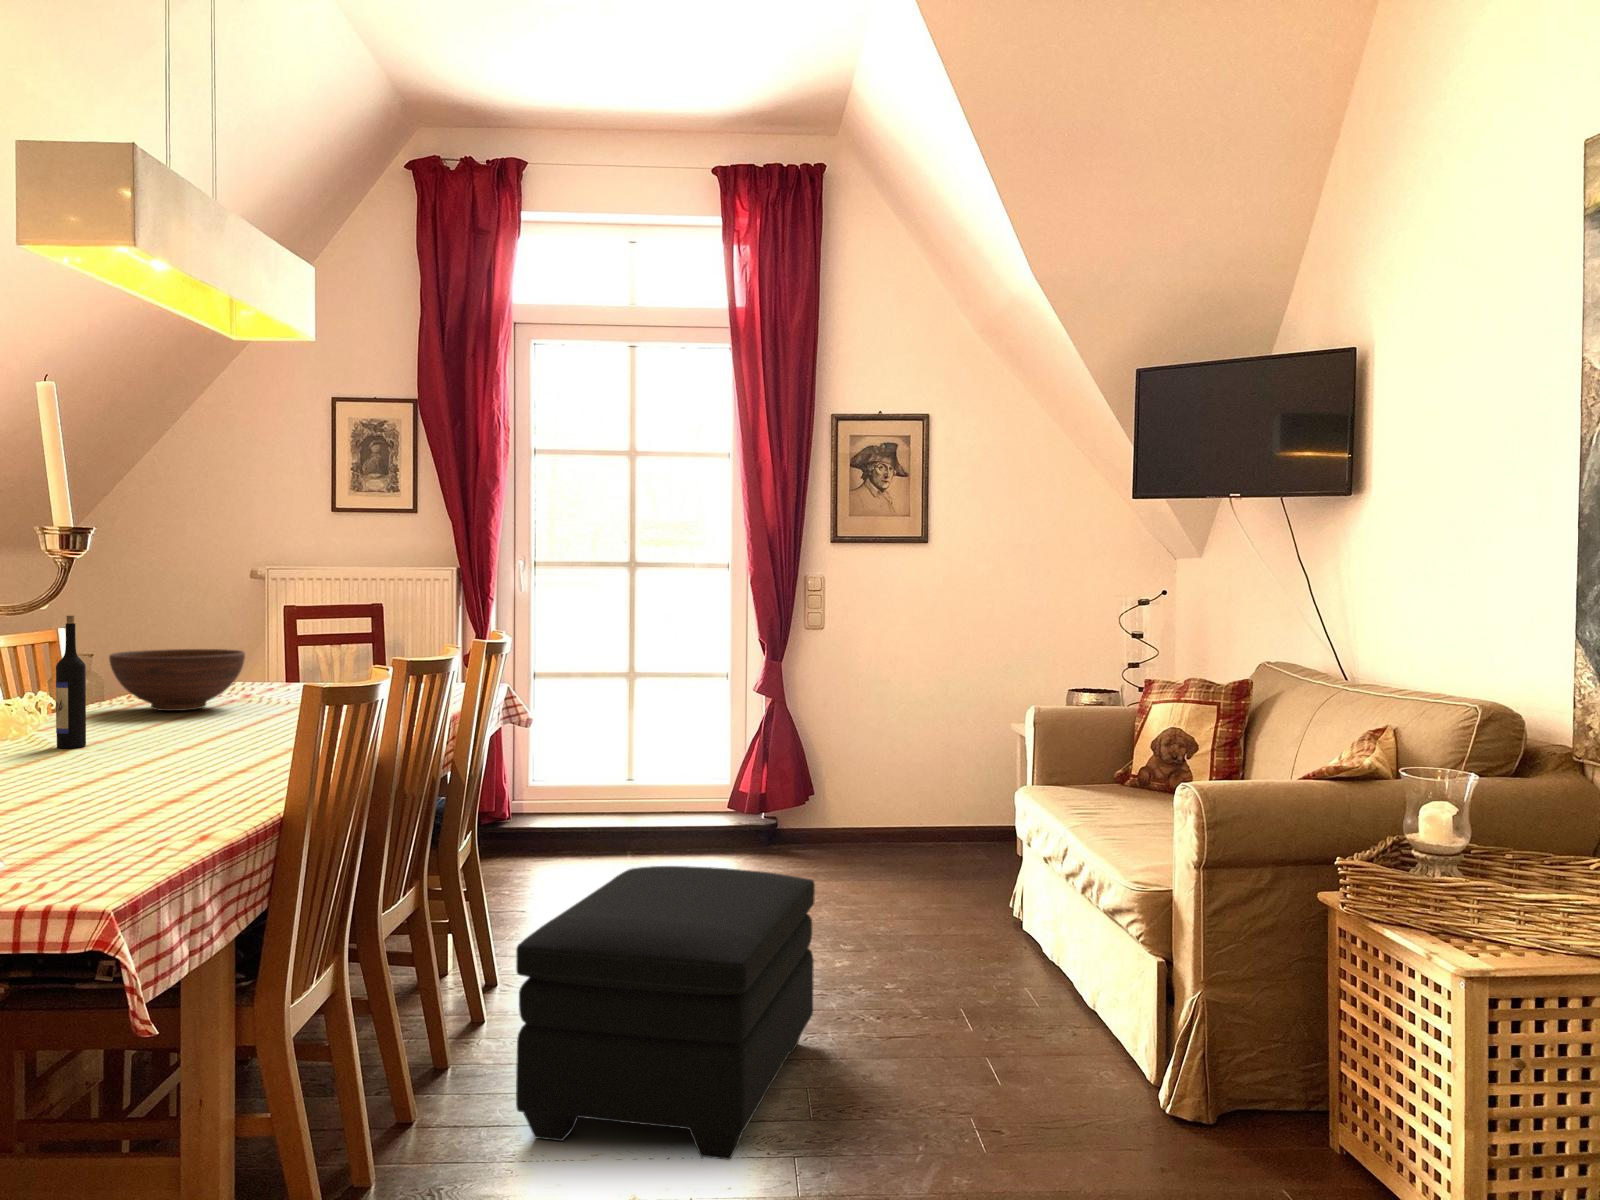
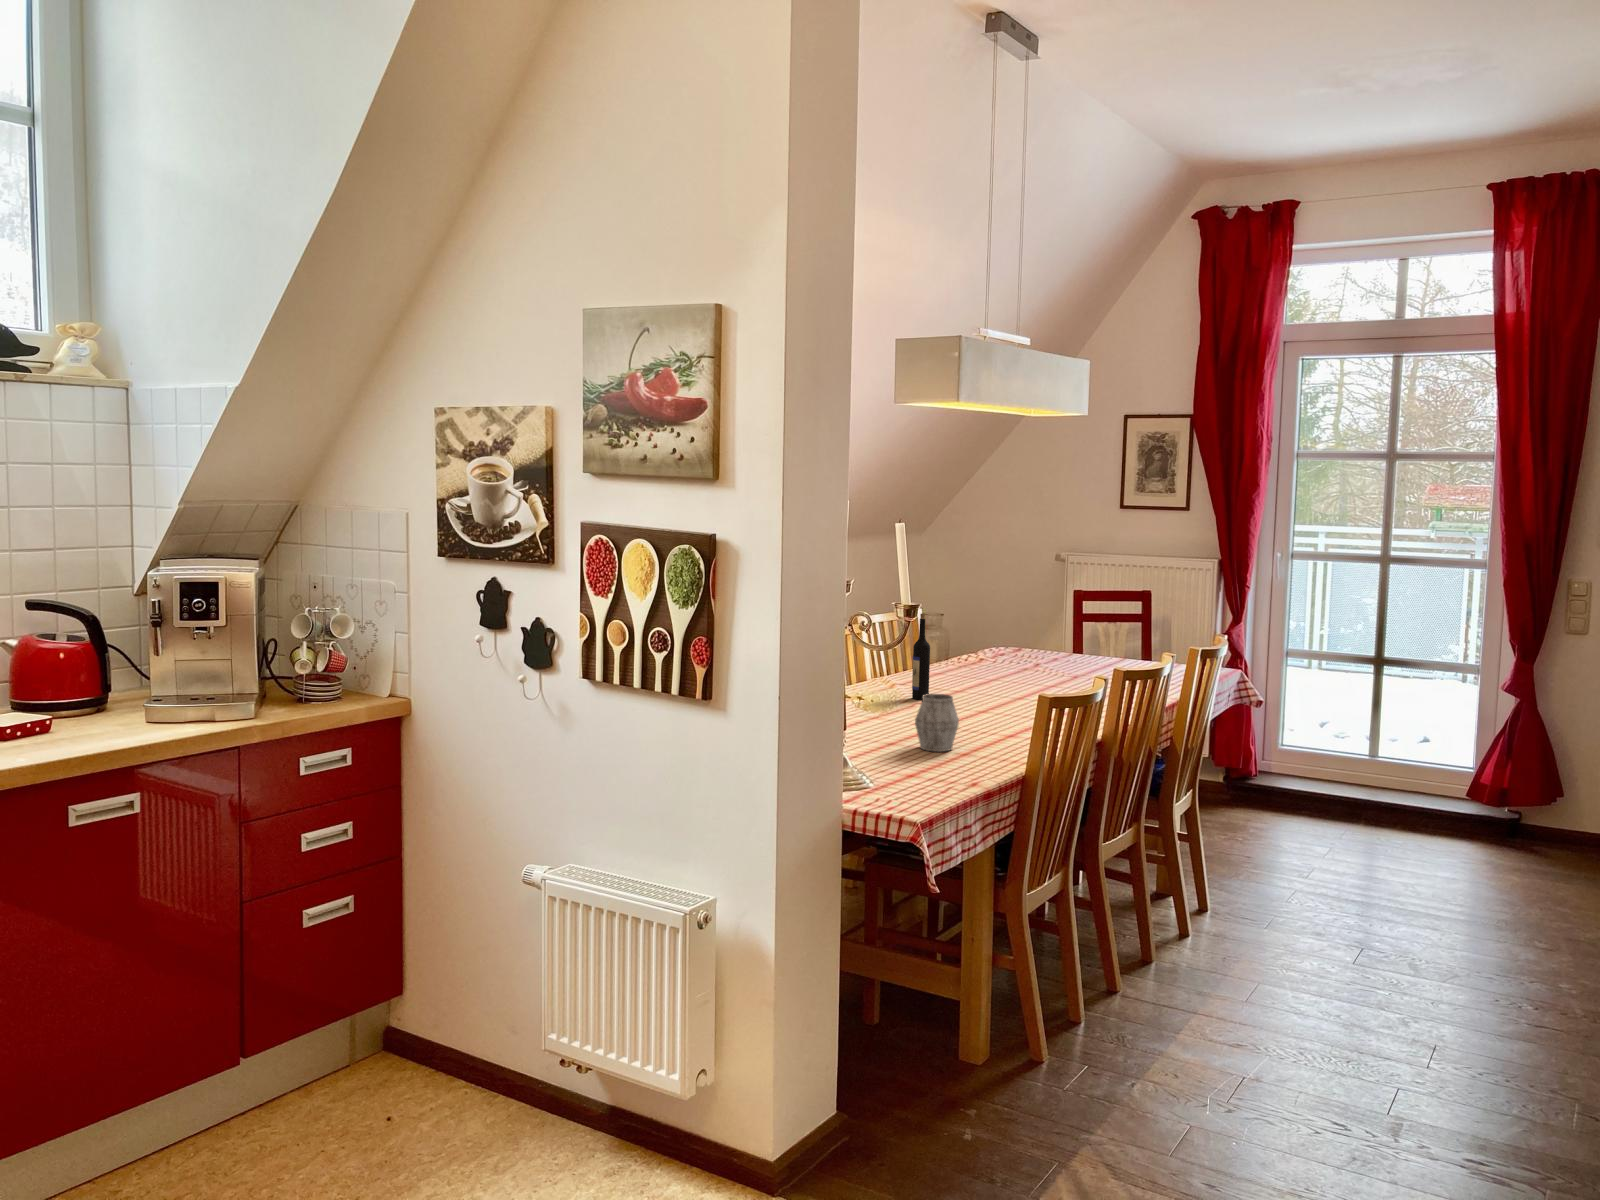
fruit bowl: present [109,649,245,711] -> none [950,626,1037,673]
mug: none [77,715,156,807] -> present [915,694,959,752]
ottoman: present [516,866,815,1160] -> none [1184,843,1471,1084]

